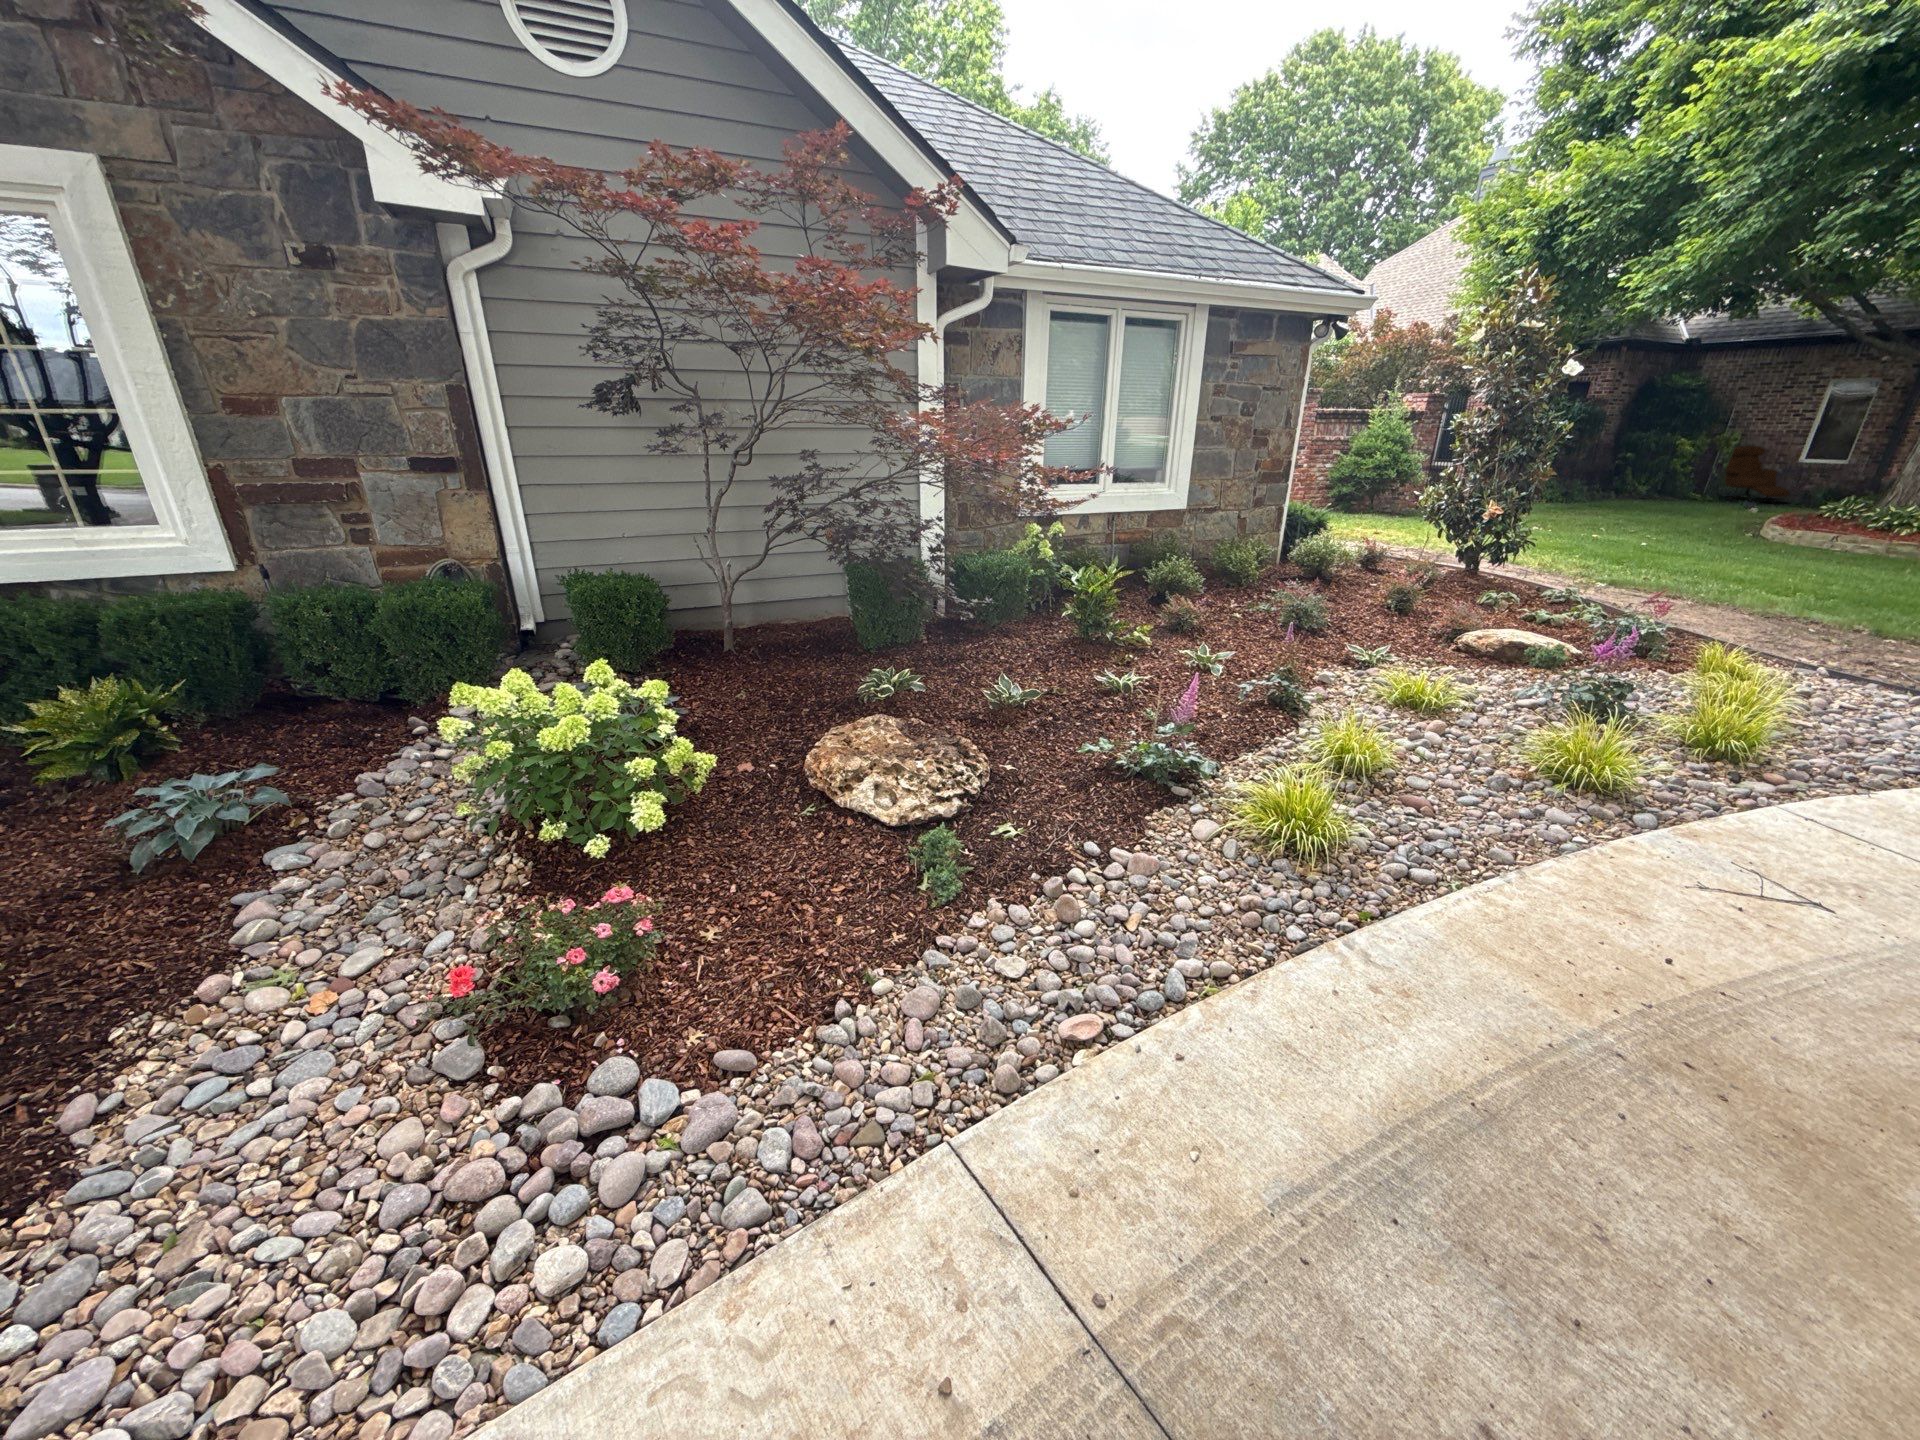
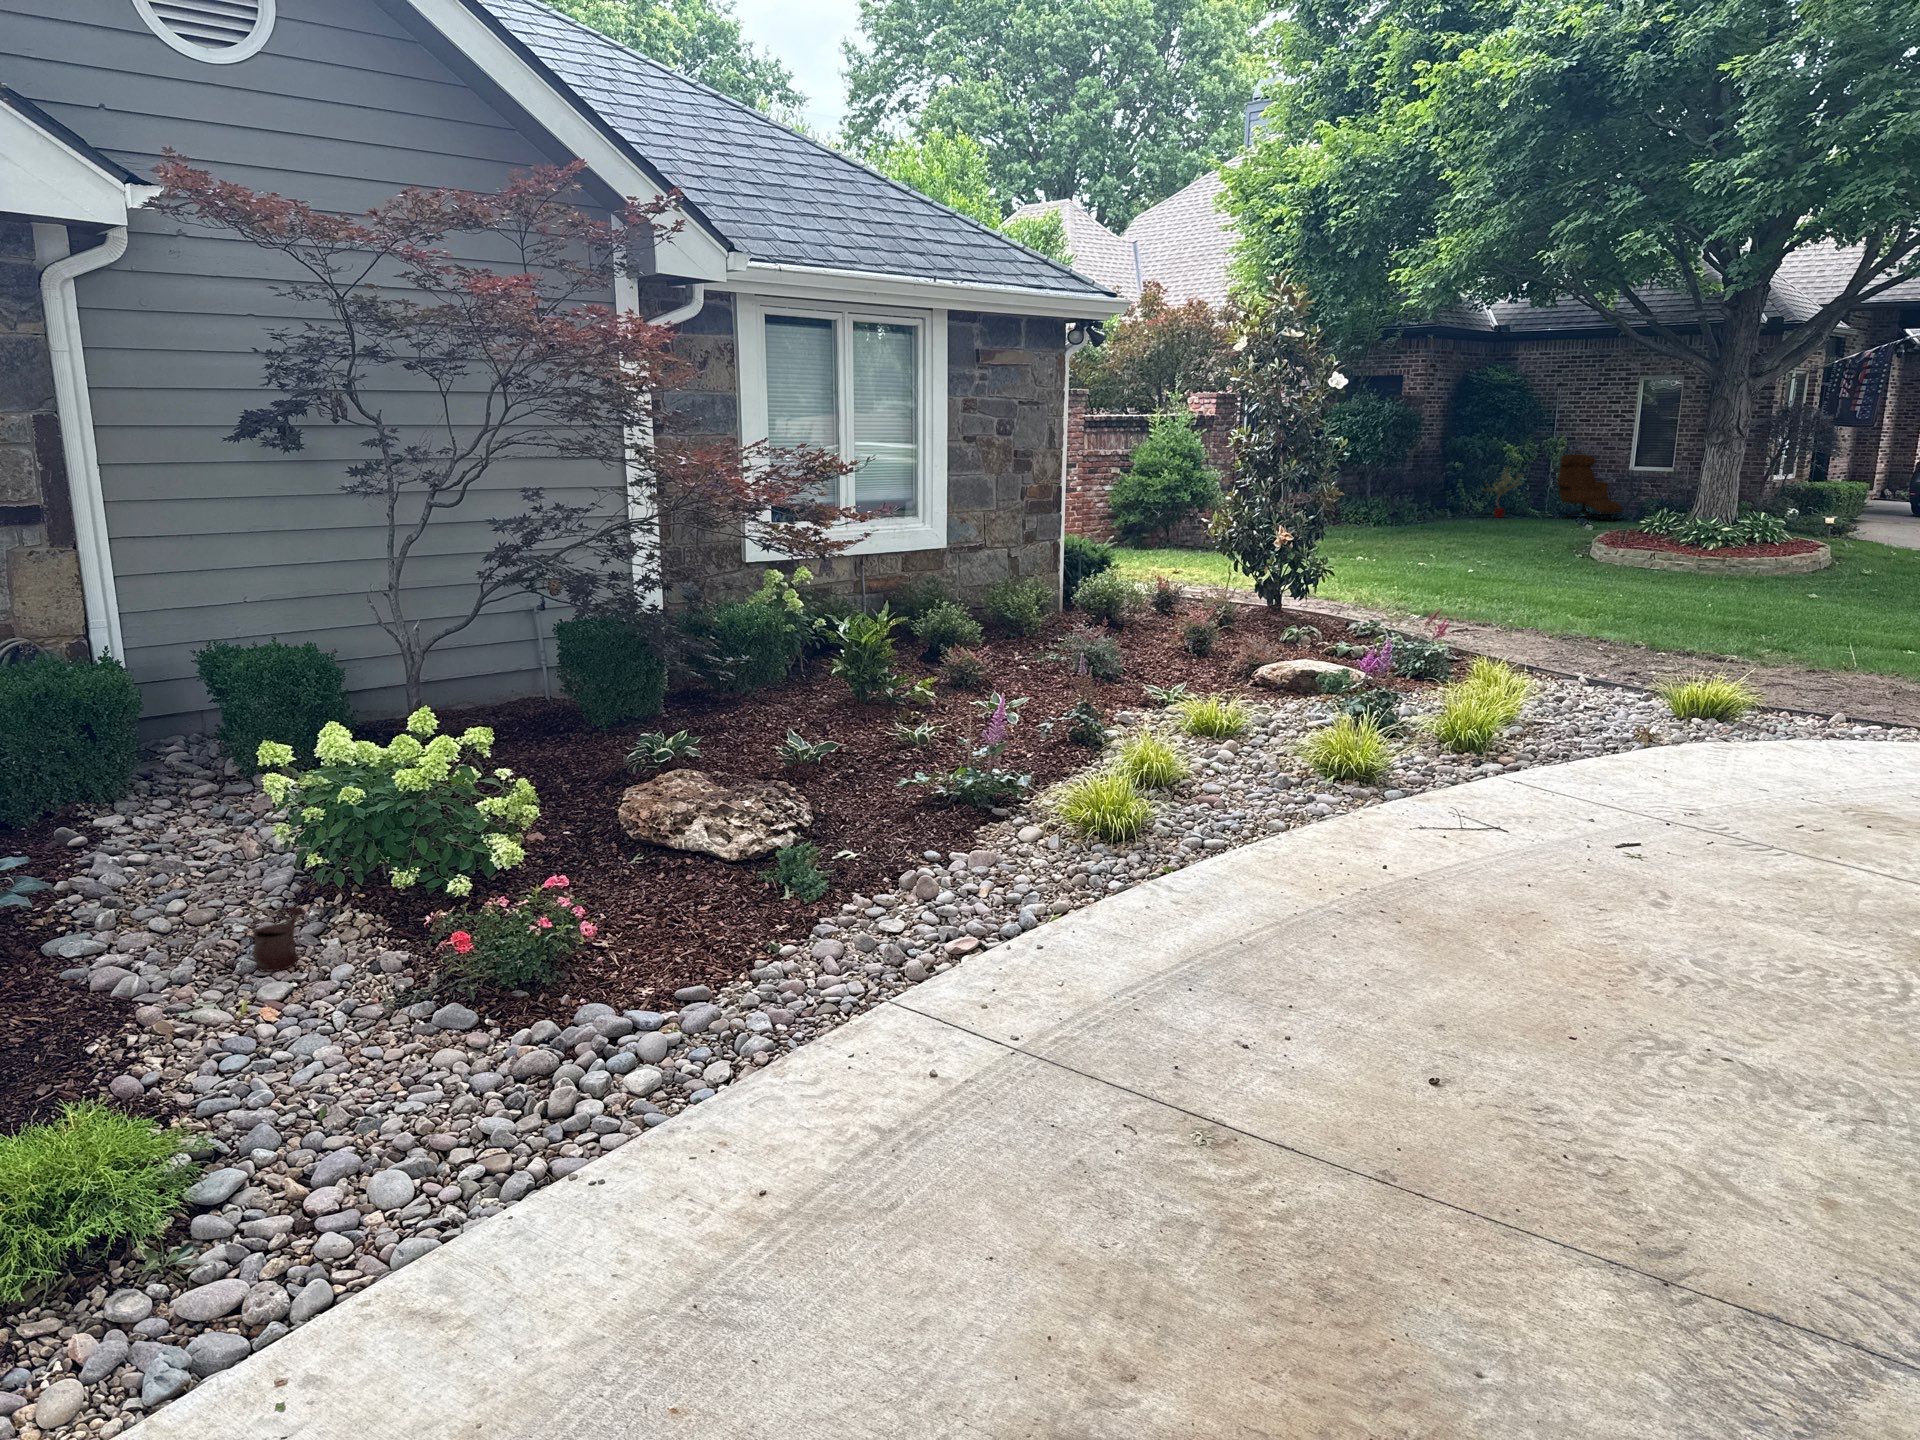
potted tree: none [1648,455,1694,498] -> present [1482,469,1523,518]
watering can: none [401,842,482,909] -> present [252,906,305,972]

